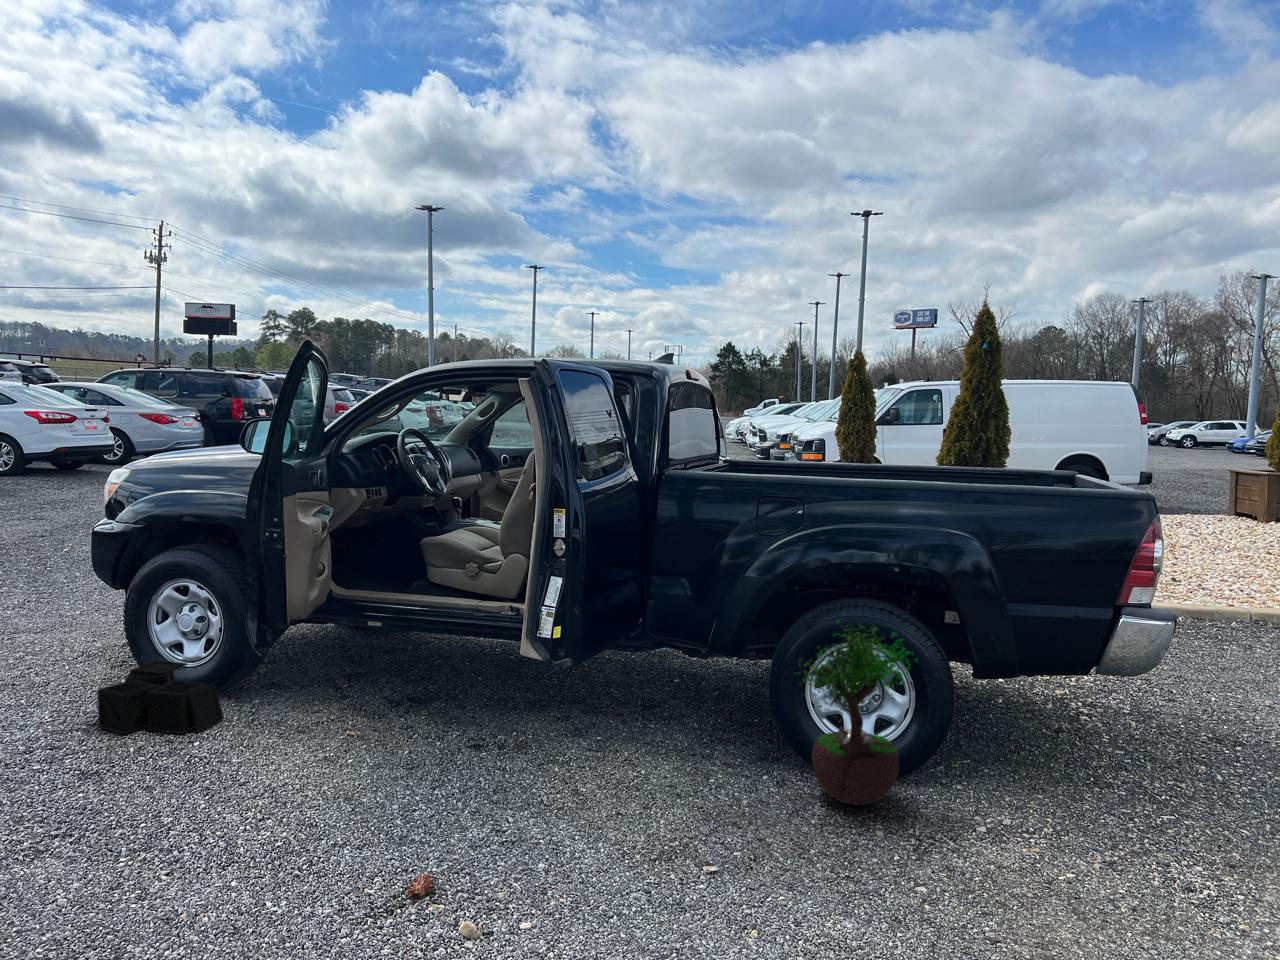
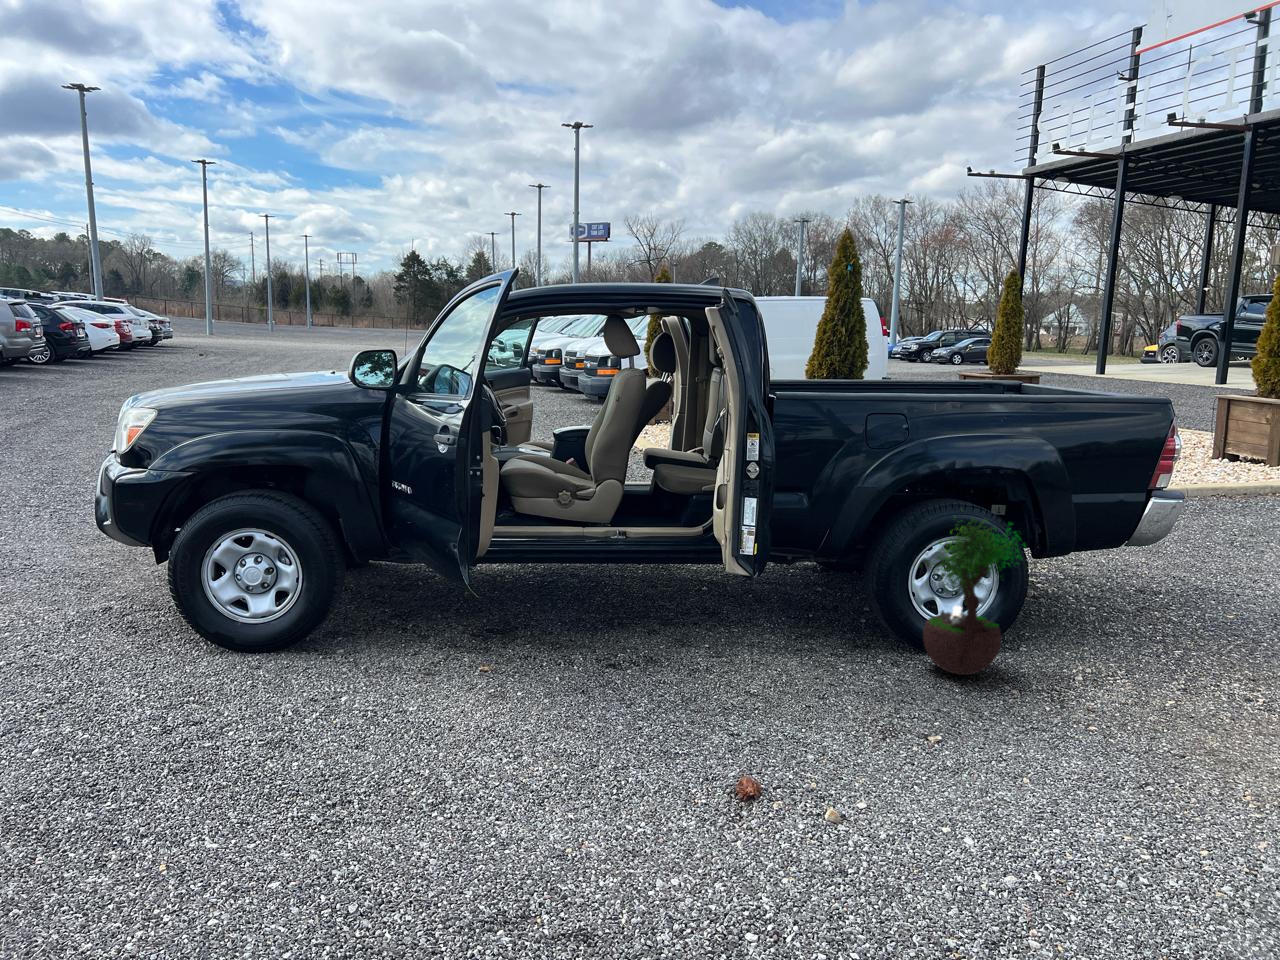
storage bin: present [97,660,224,739] -> none [191,618,322,696]

